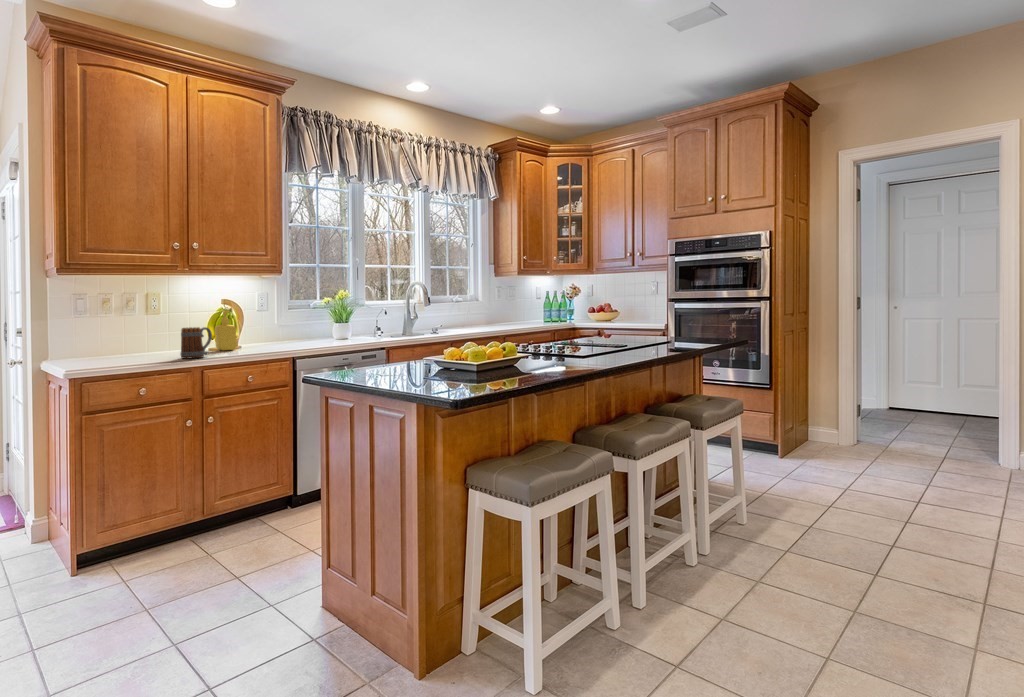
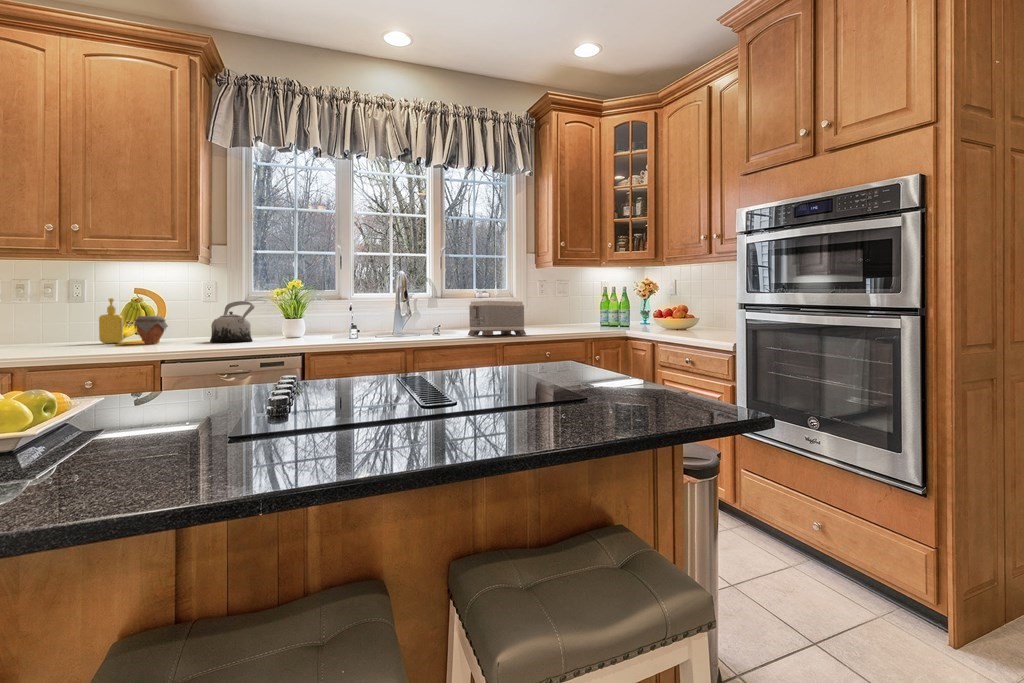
toaster: none [476,305,516,333] -> present [468,301,526,335]
teapot: none [301,310,343,346] -> present [210,301,255,342]
jar: none [251,326,281,350] -> present [134,316,168,344]
mug: present [181,327,212,359] -> none [20,313,64,348]

